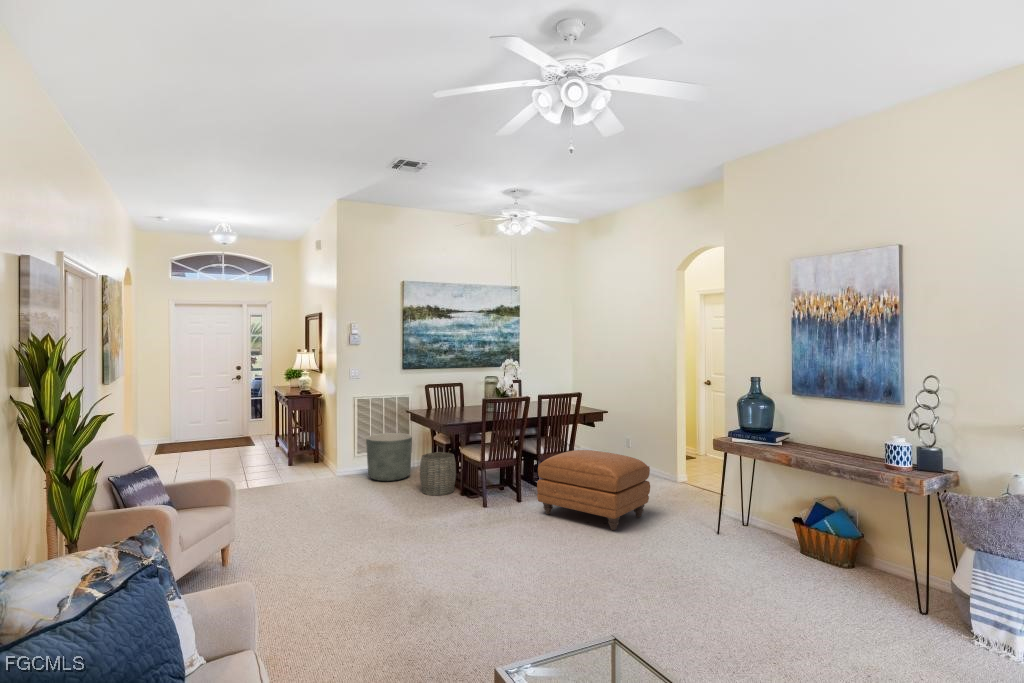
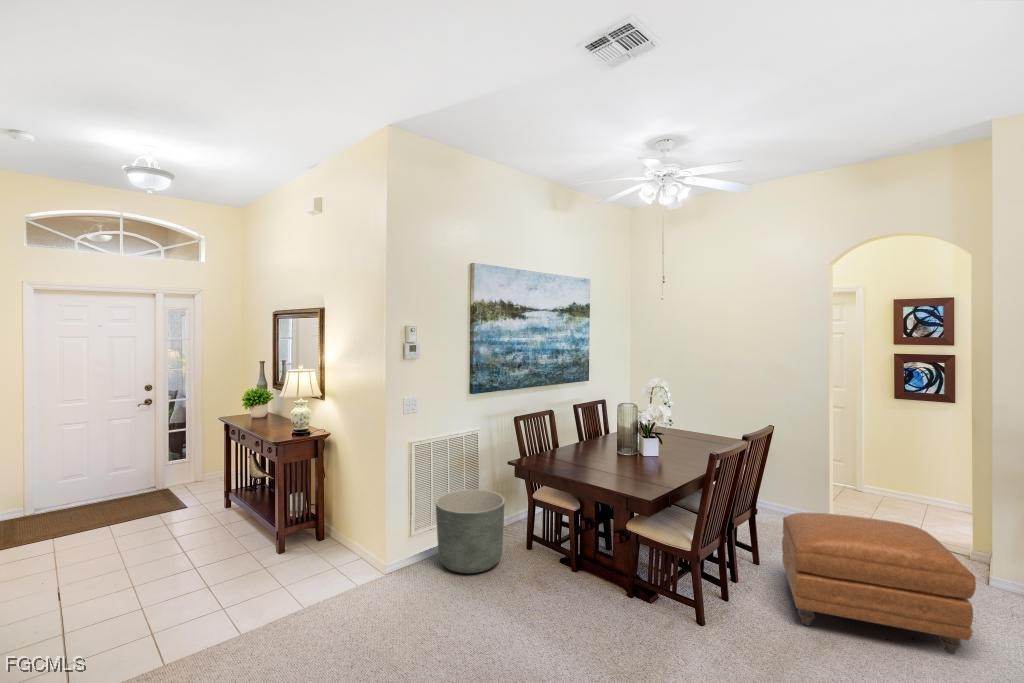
woven basket: present [420,452,456,495] -> none [553,523,608,601]

